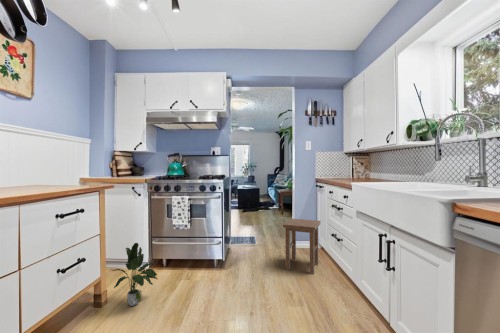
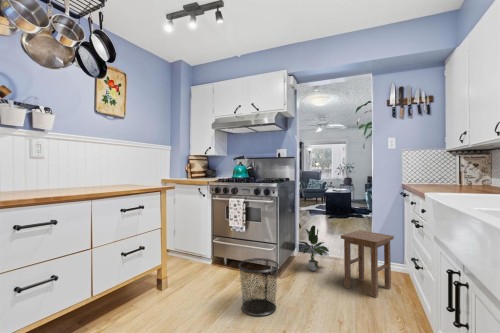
potted plant: present [113,243,157,306] -> present [299,225,329,271]
waste bin: none [205,255,246,316] -> present [239,258,279,316]

